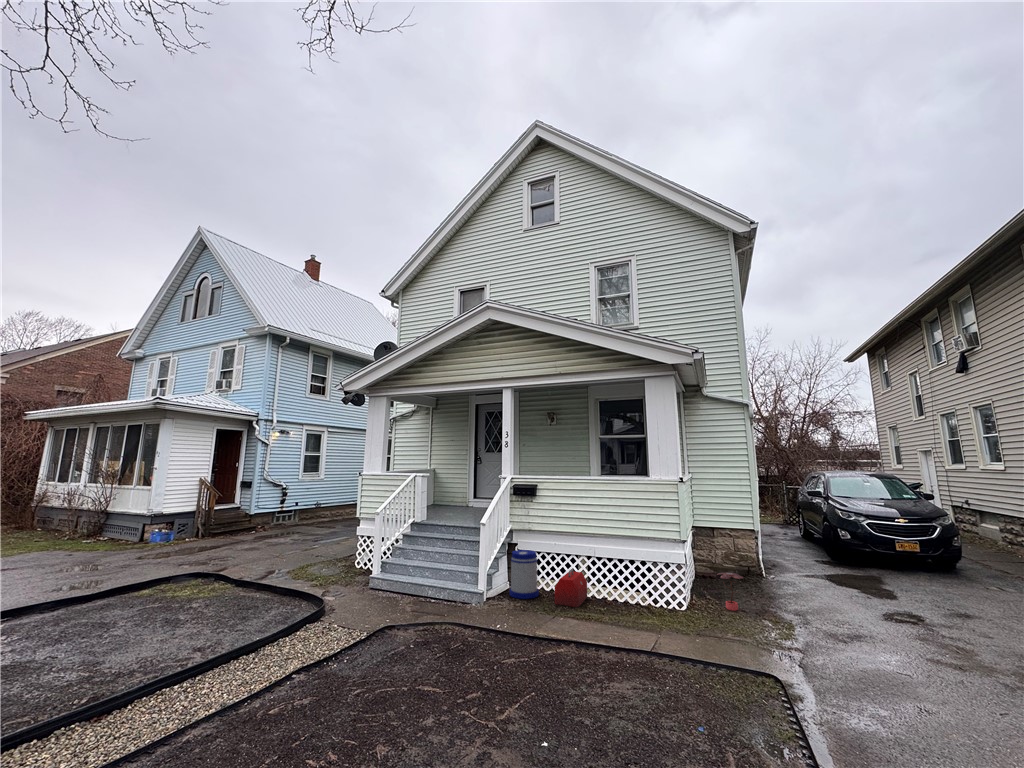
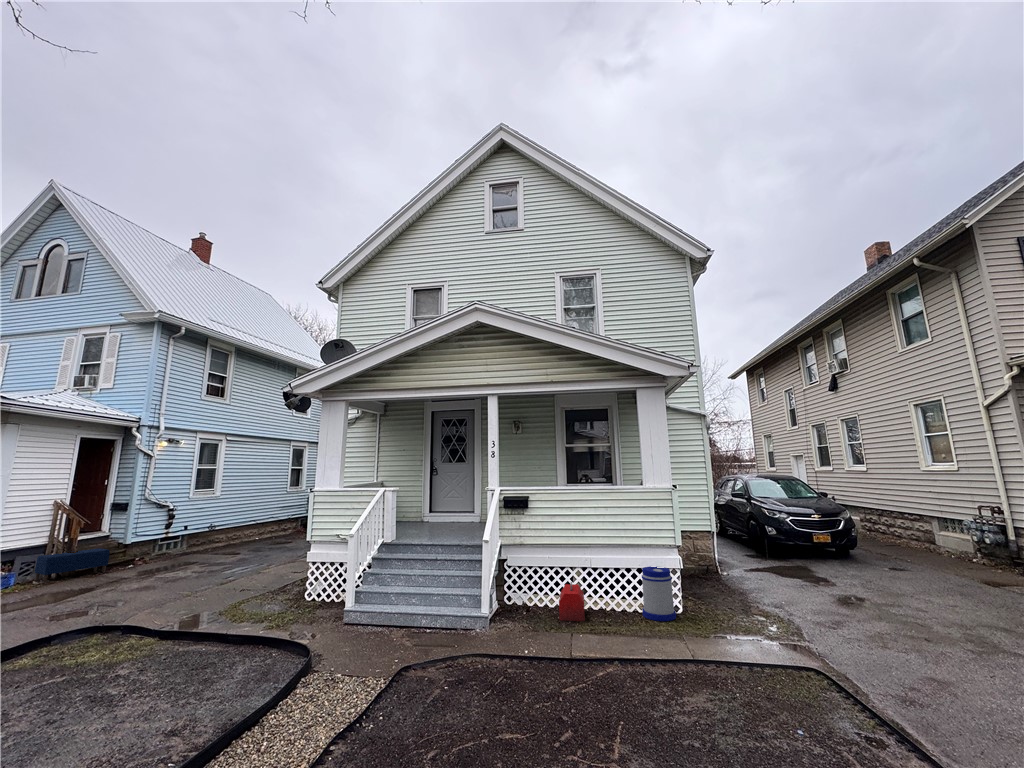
bench: none [186,517,236,540] -> present [35,548,110,583]
trash can: present [510,550,539,599] -> present [642,566,676,621]
potted plant: present [717,572,743,611] -> none [704,573,731,609]

